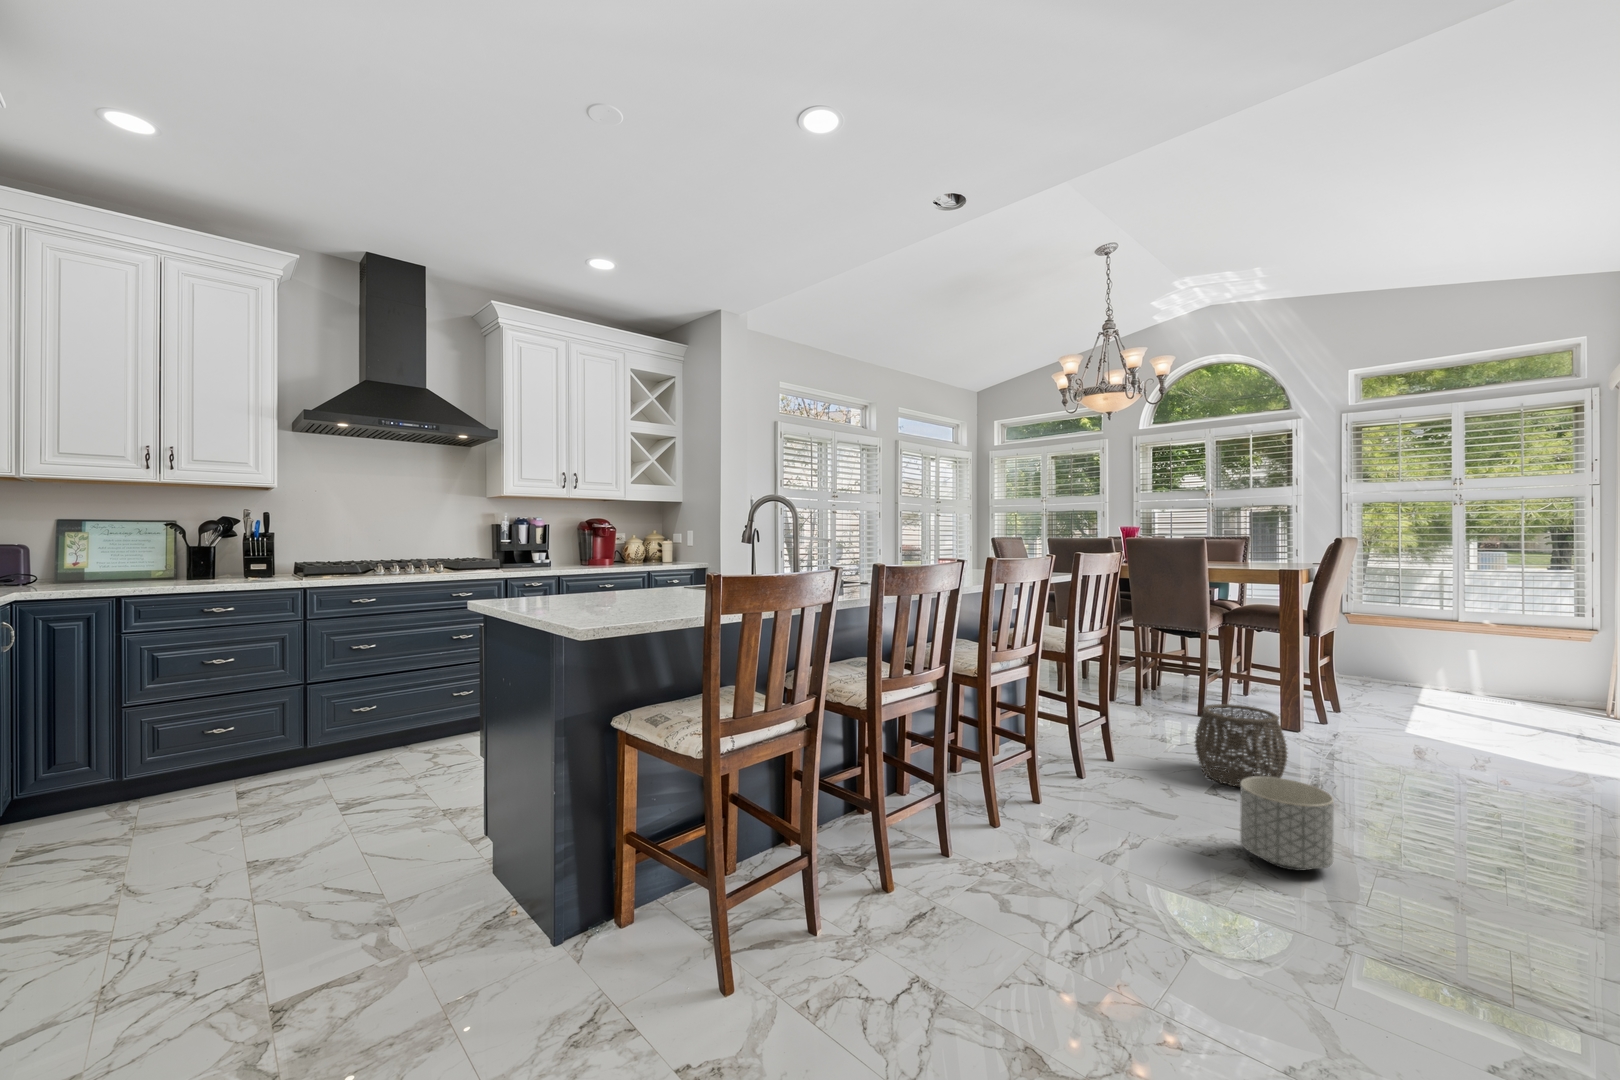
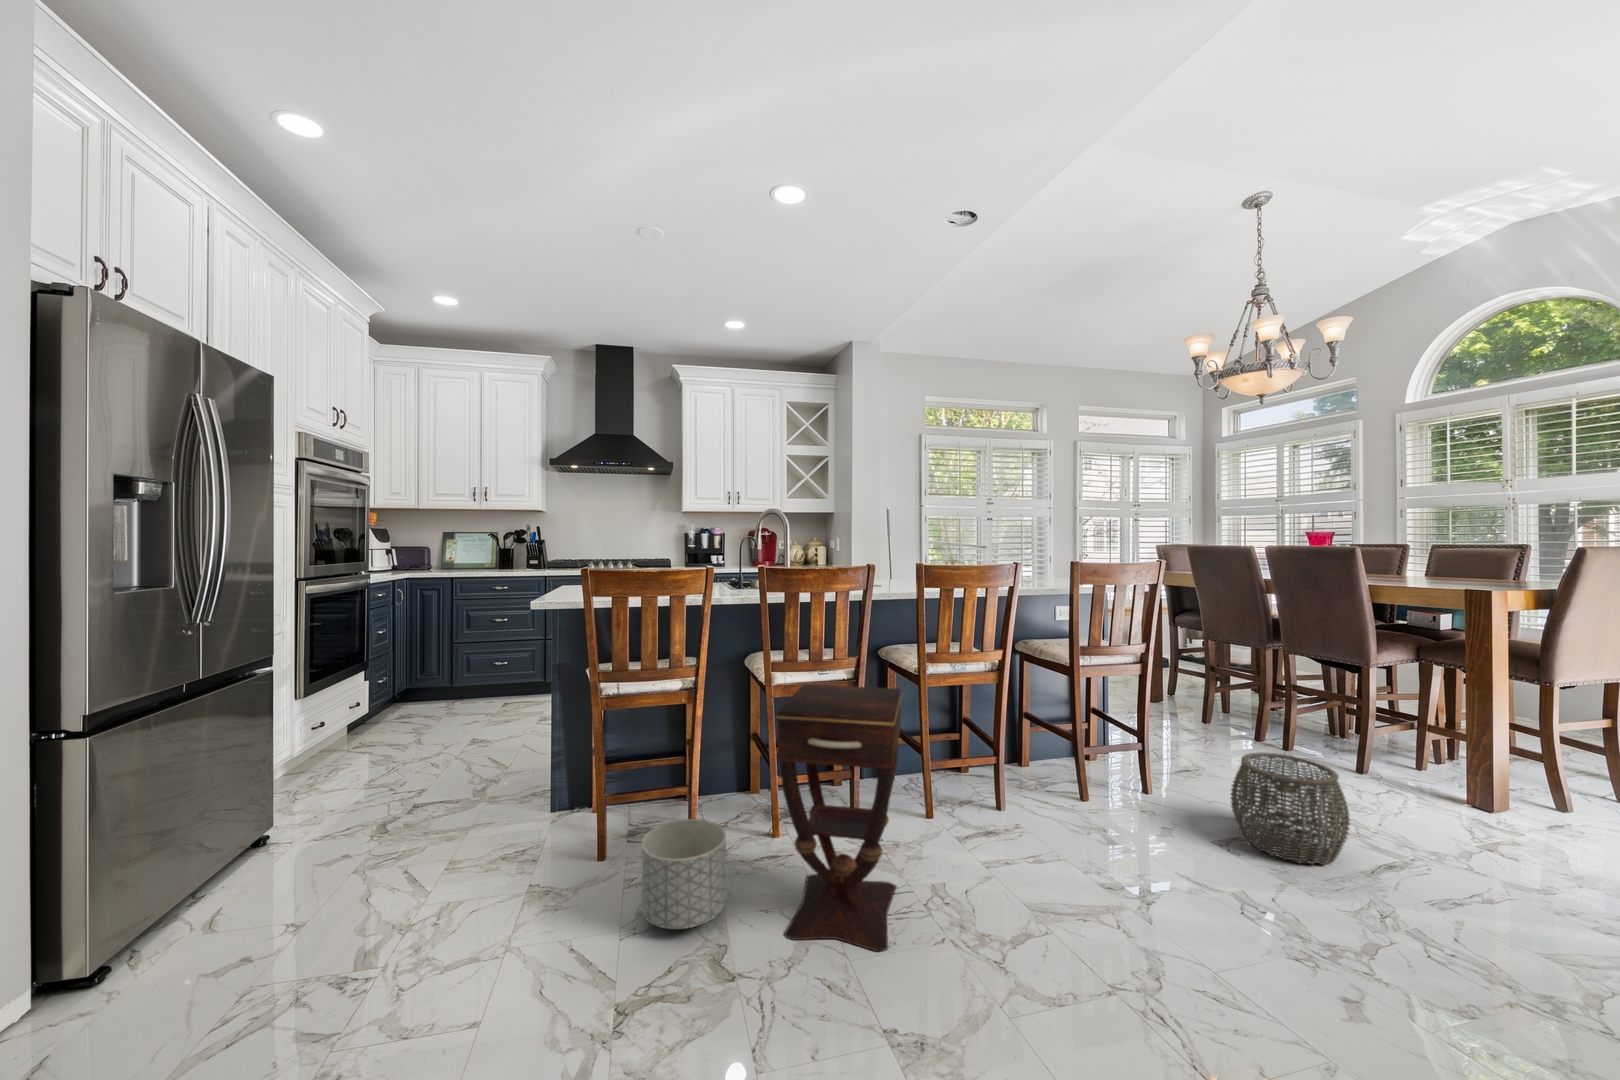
side table: none [954,675,1136,972] -> present [776,684,902,951]
planter: present [1240,777,1334,870] -> present [641,819,726,929]

